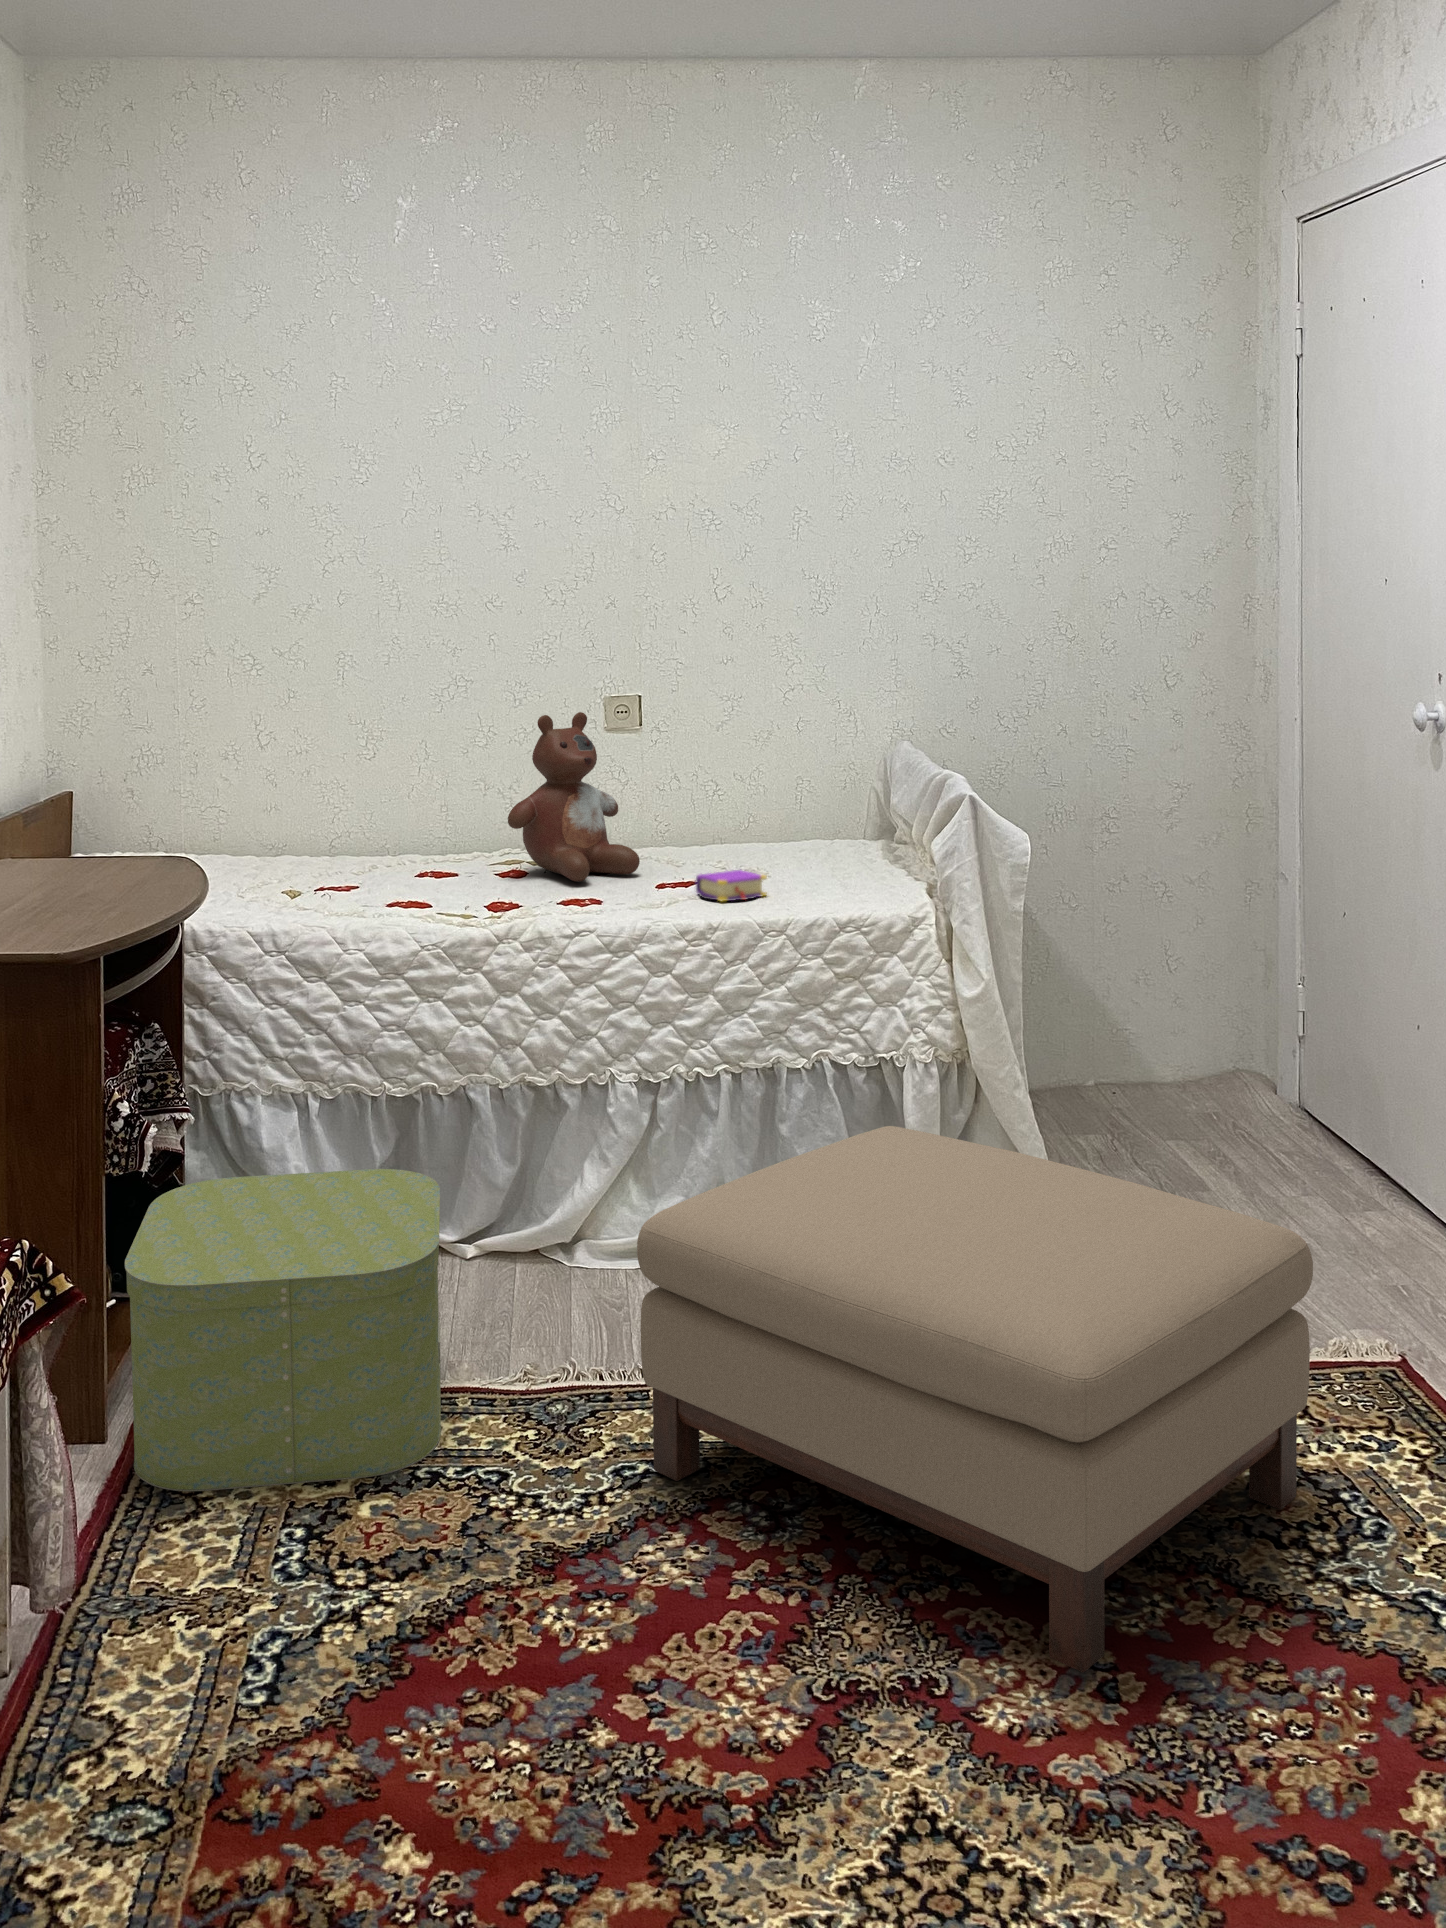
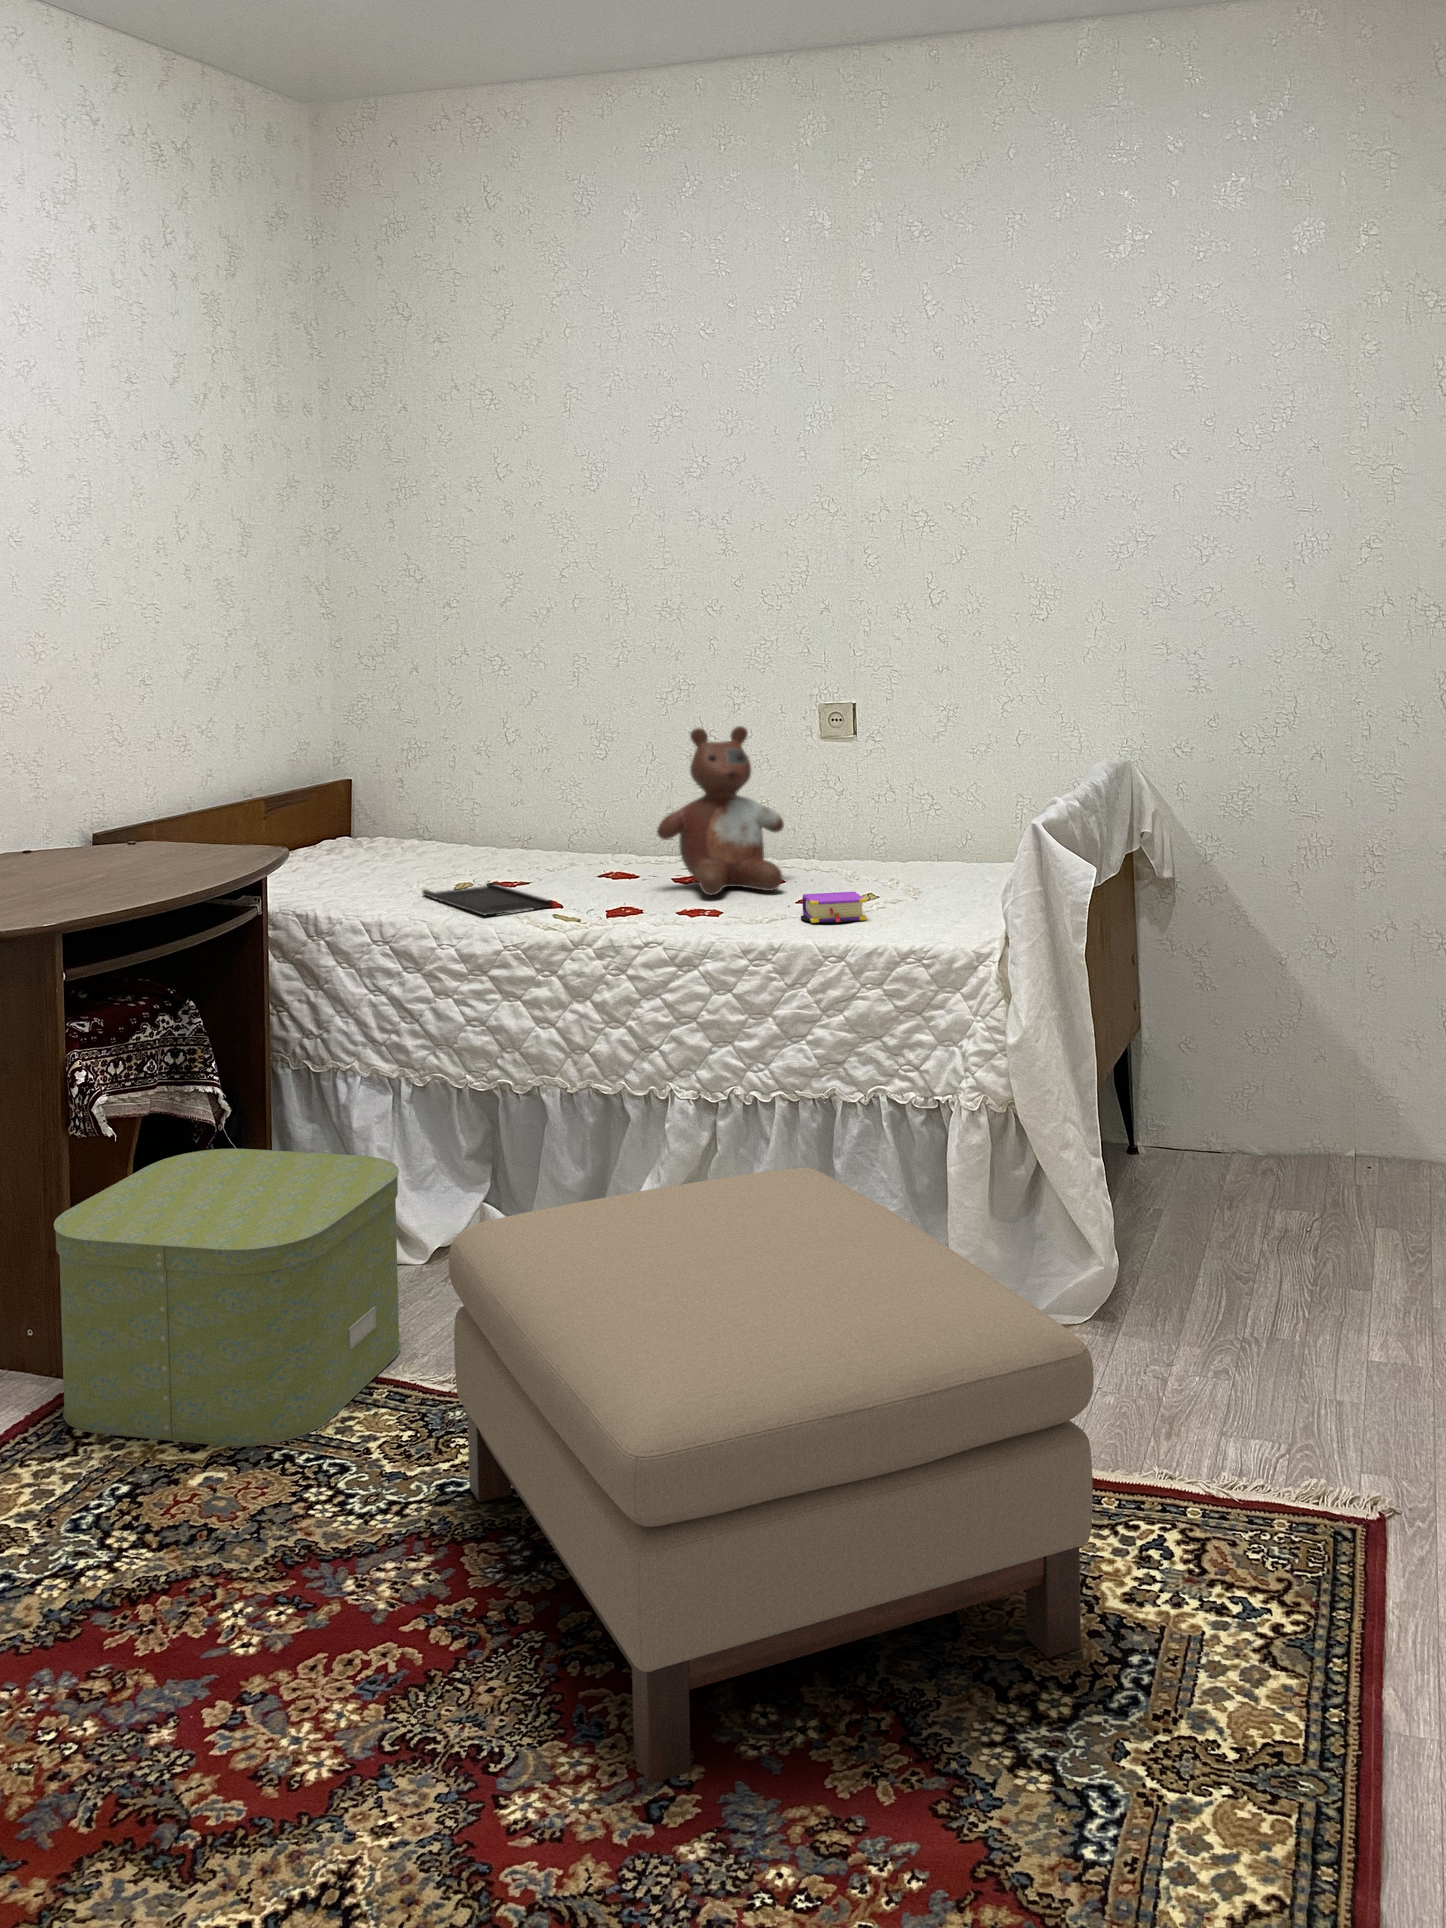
tray: none [261,882,429,916] -> present [422,882,554,916]

